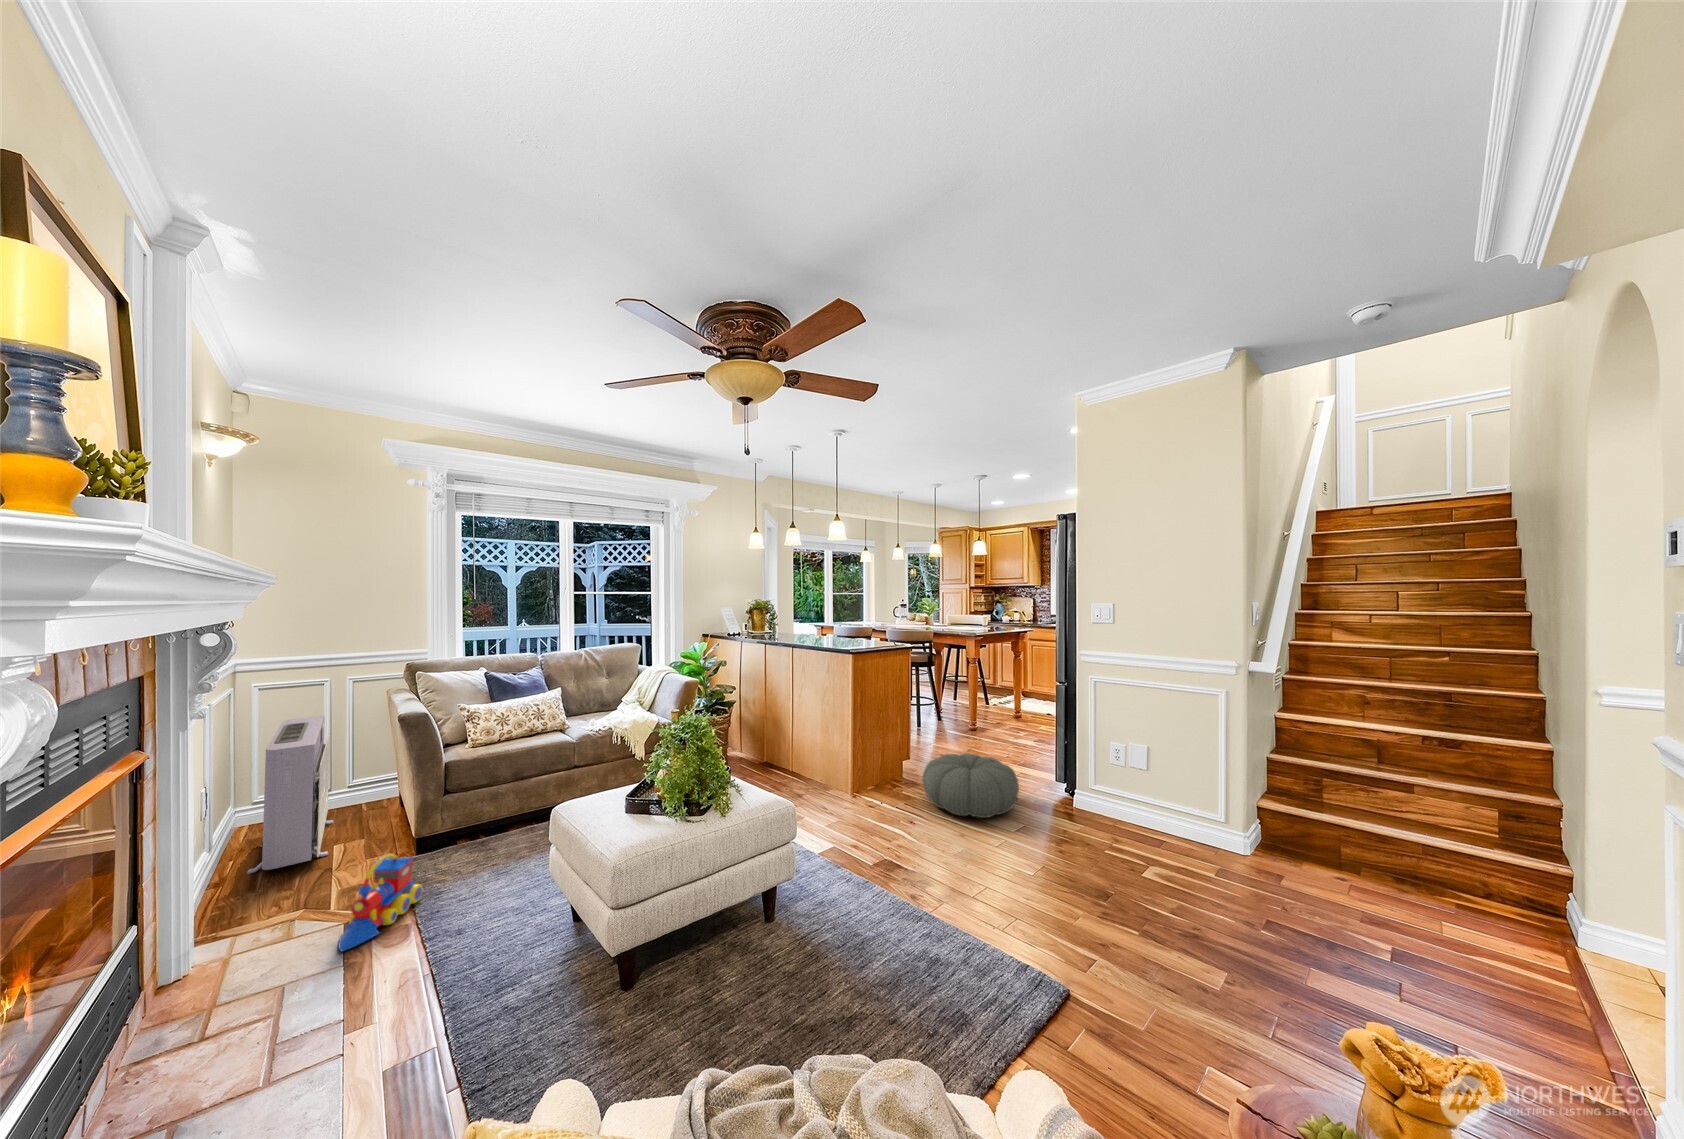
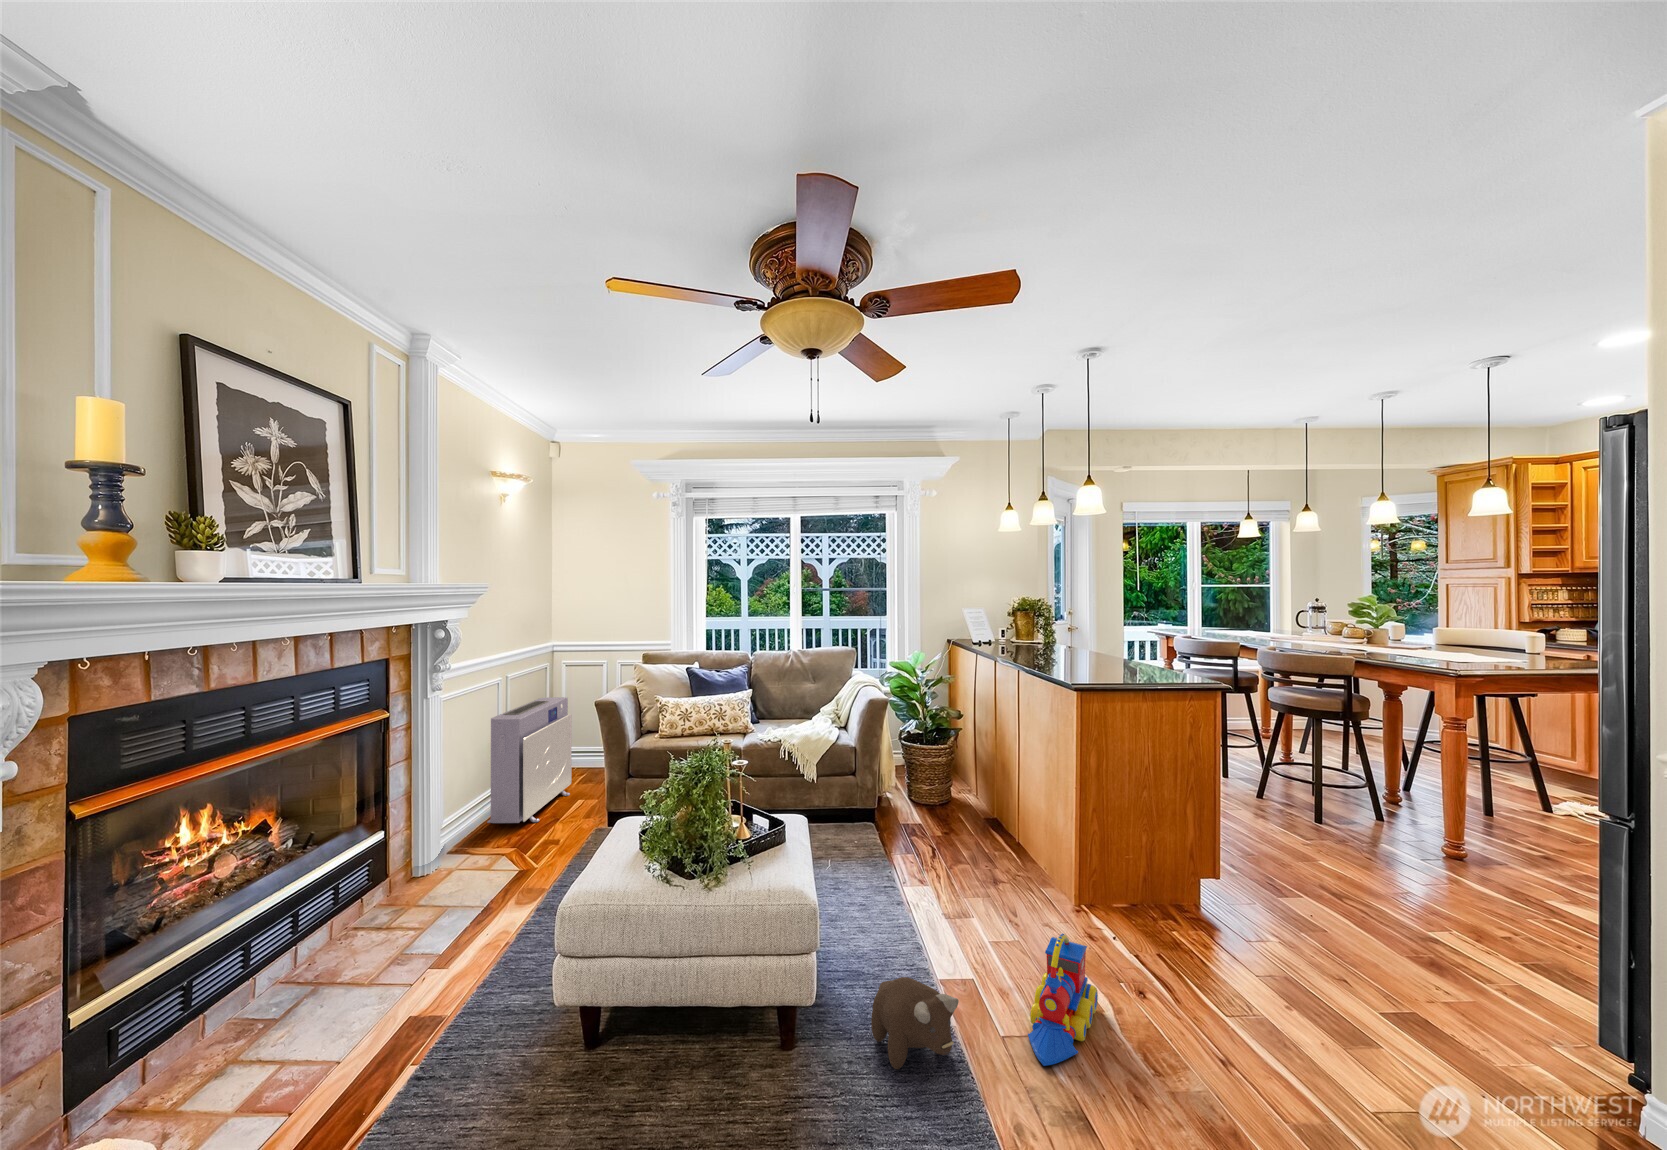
pouf: present [923,753,1019,818] -> none [1195,884,1433,1045]
plush toy: none [811,846,875,900] -> present [871,977,959,1069]
toy train: present [339,854,423,951] -> present [1028,933,1098,1066]

